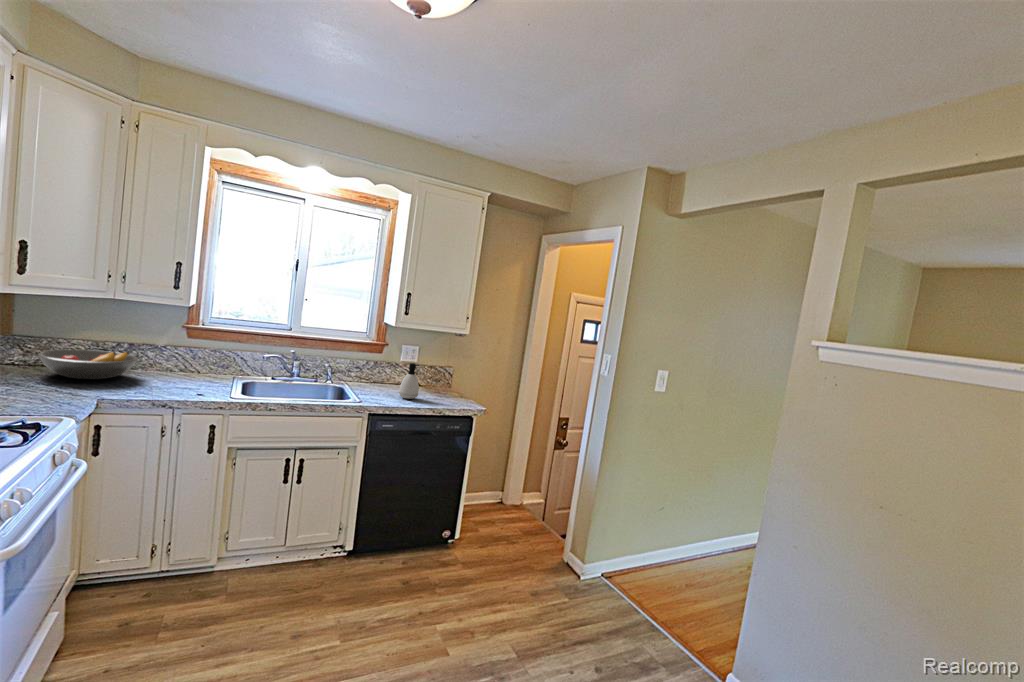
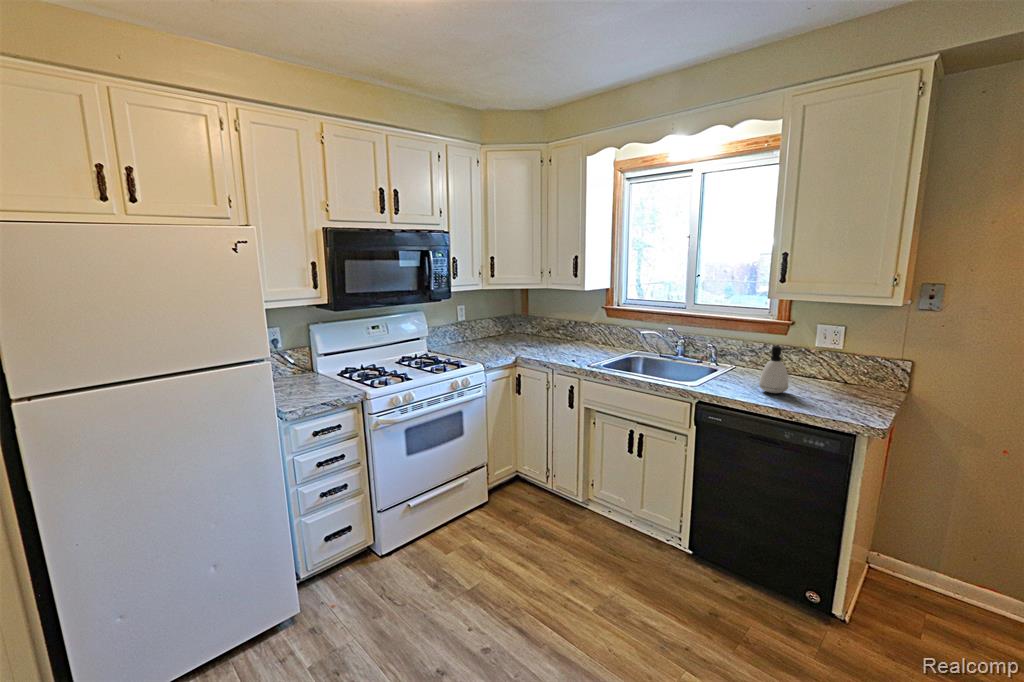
fruit bowl: present [38,350,138,379] -> none [514,329,563,348]

